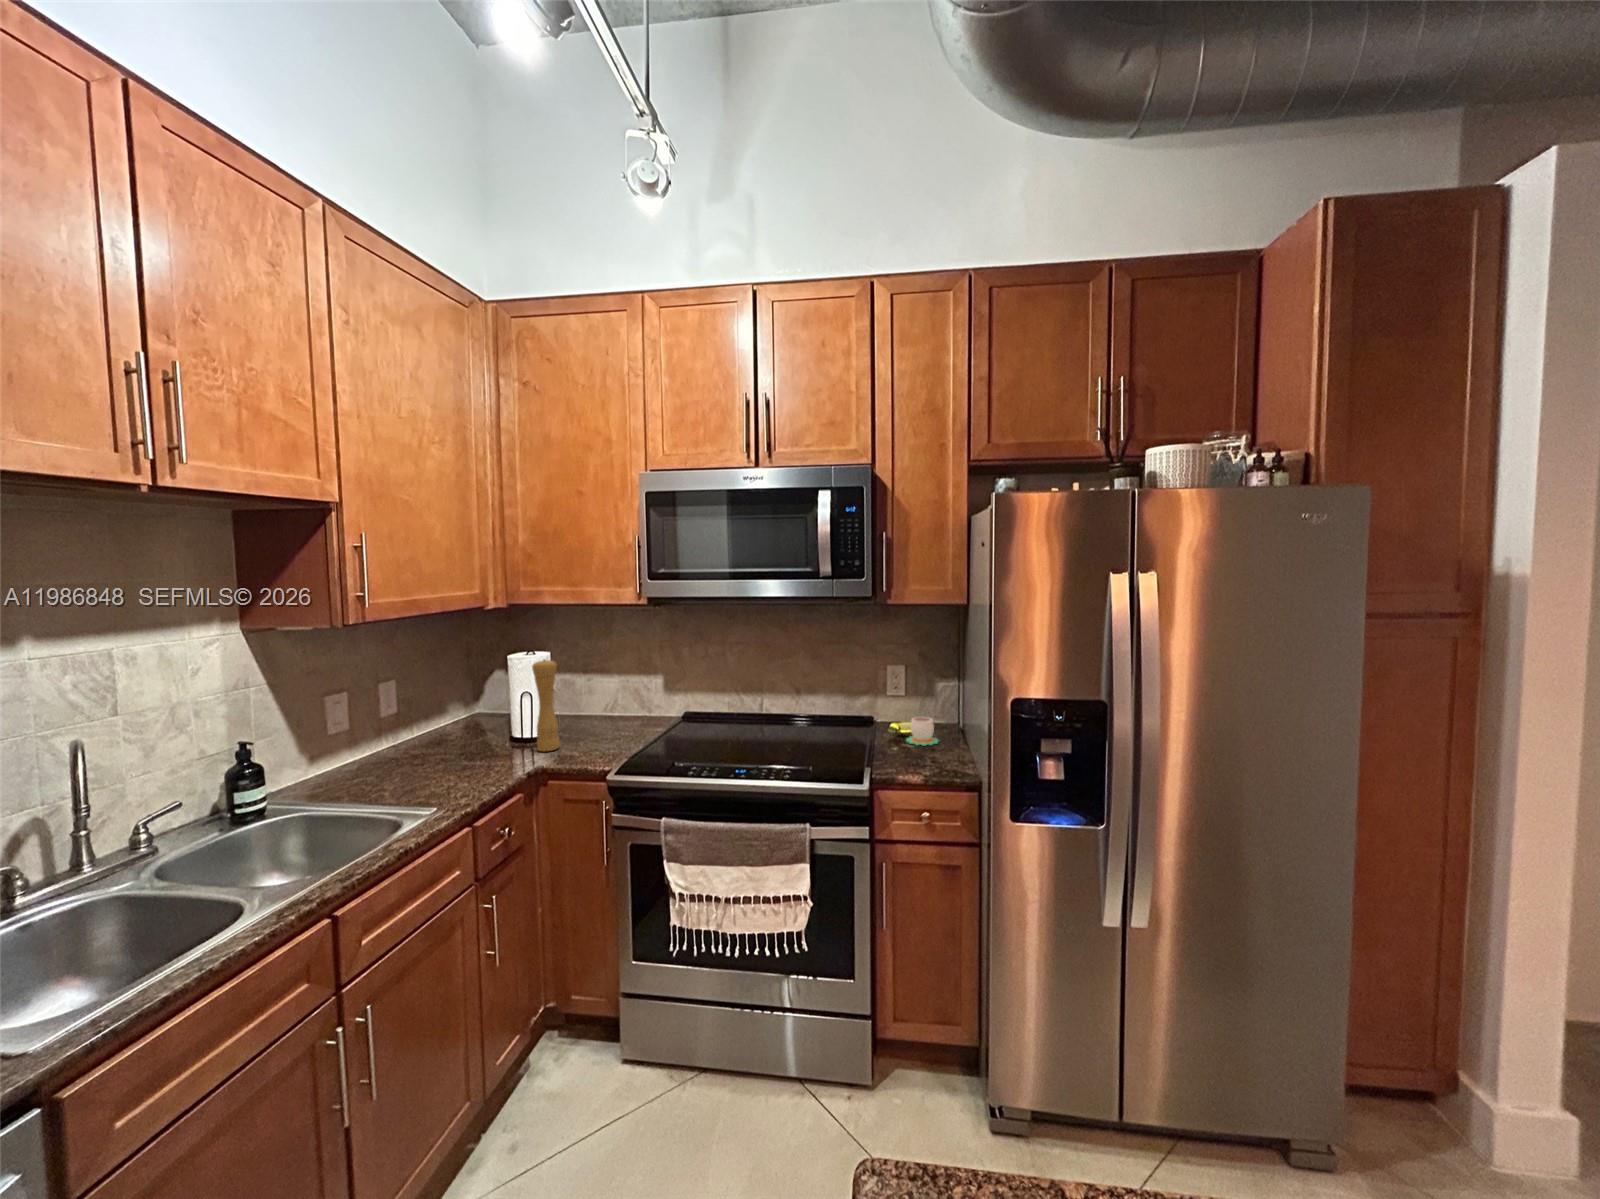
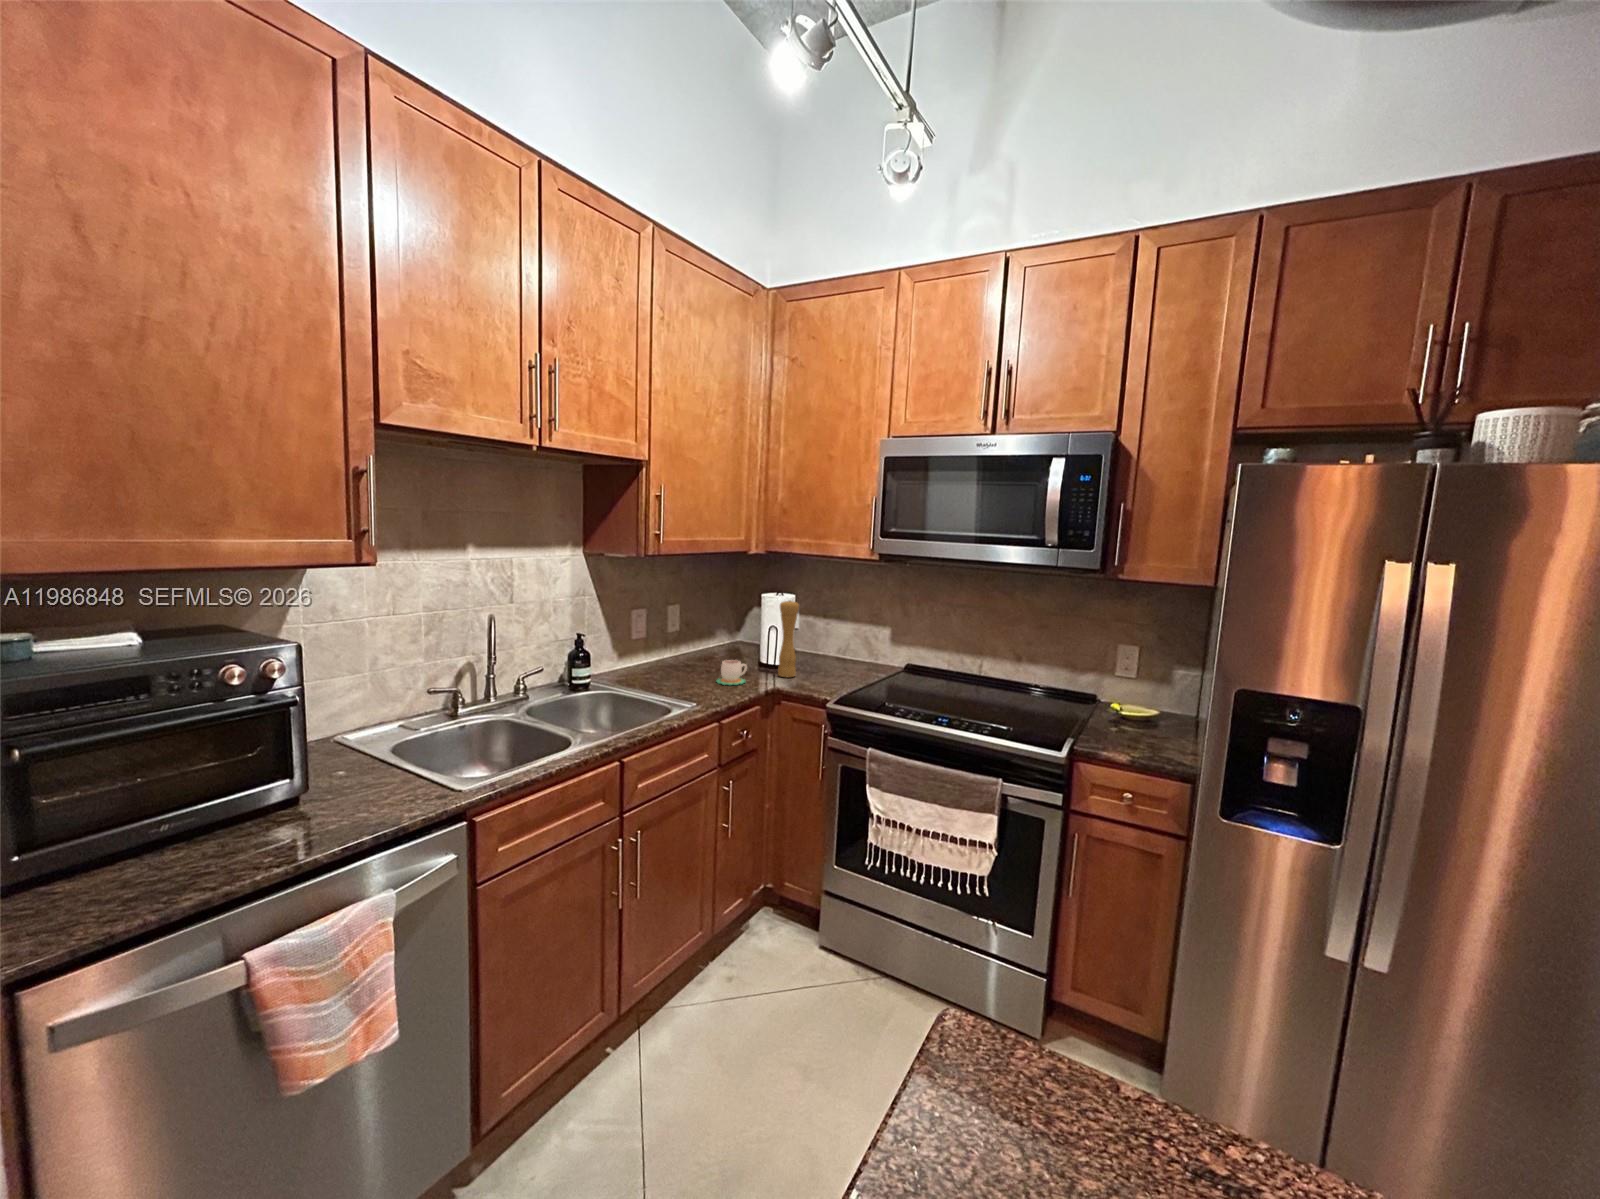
mug: present [906,717,939,746] -> present [716,660,747,685]

